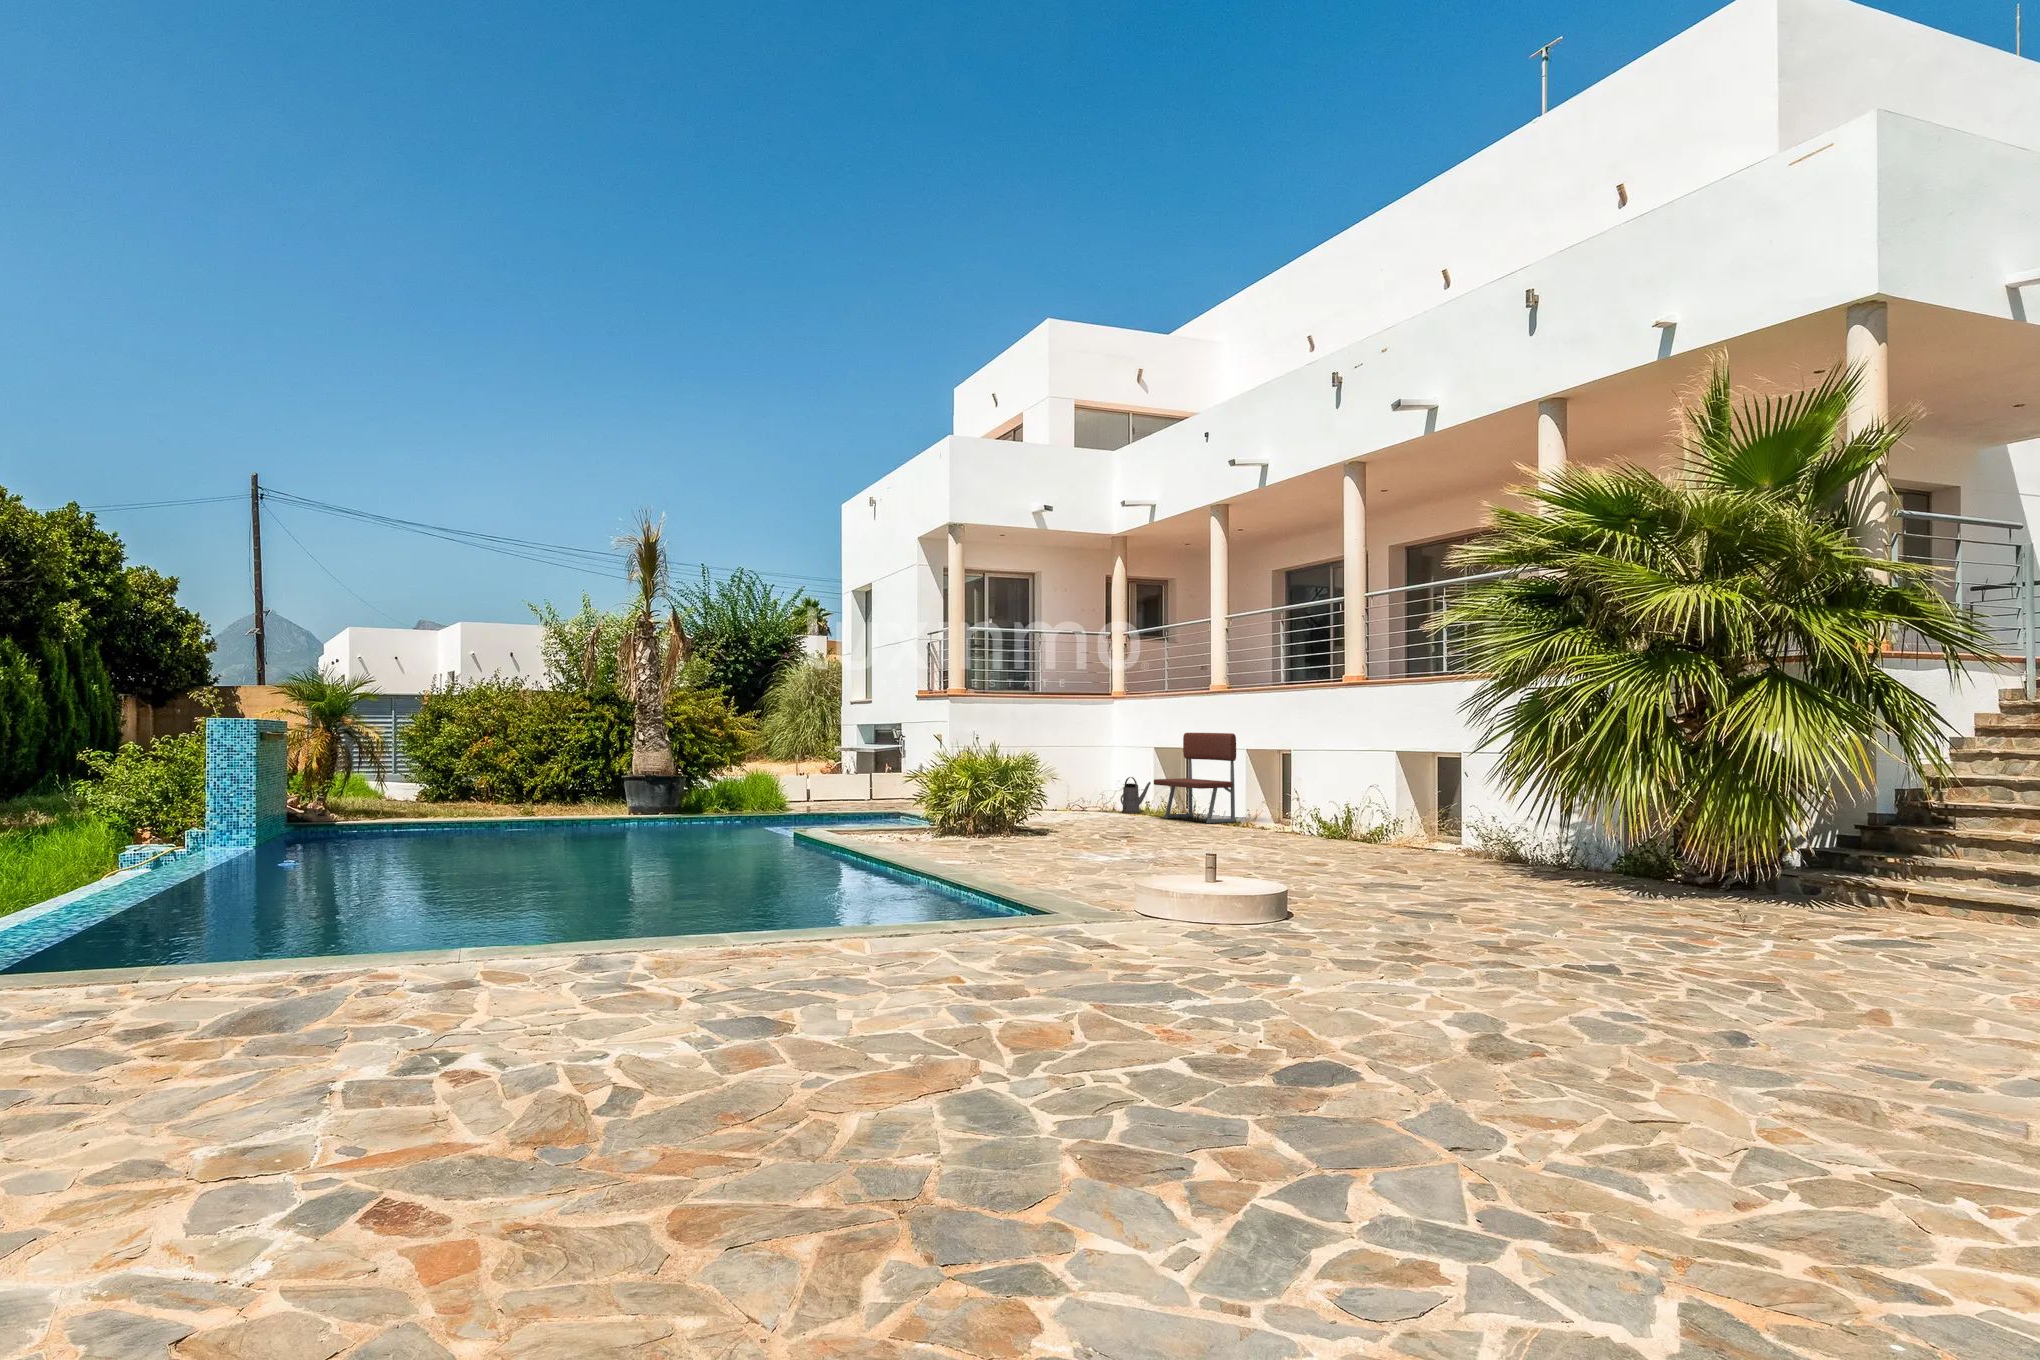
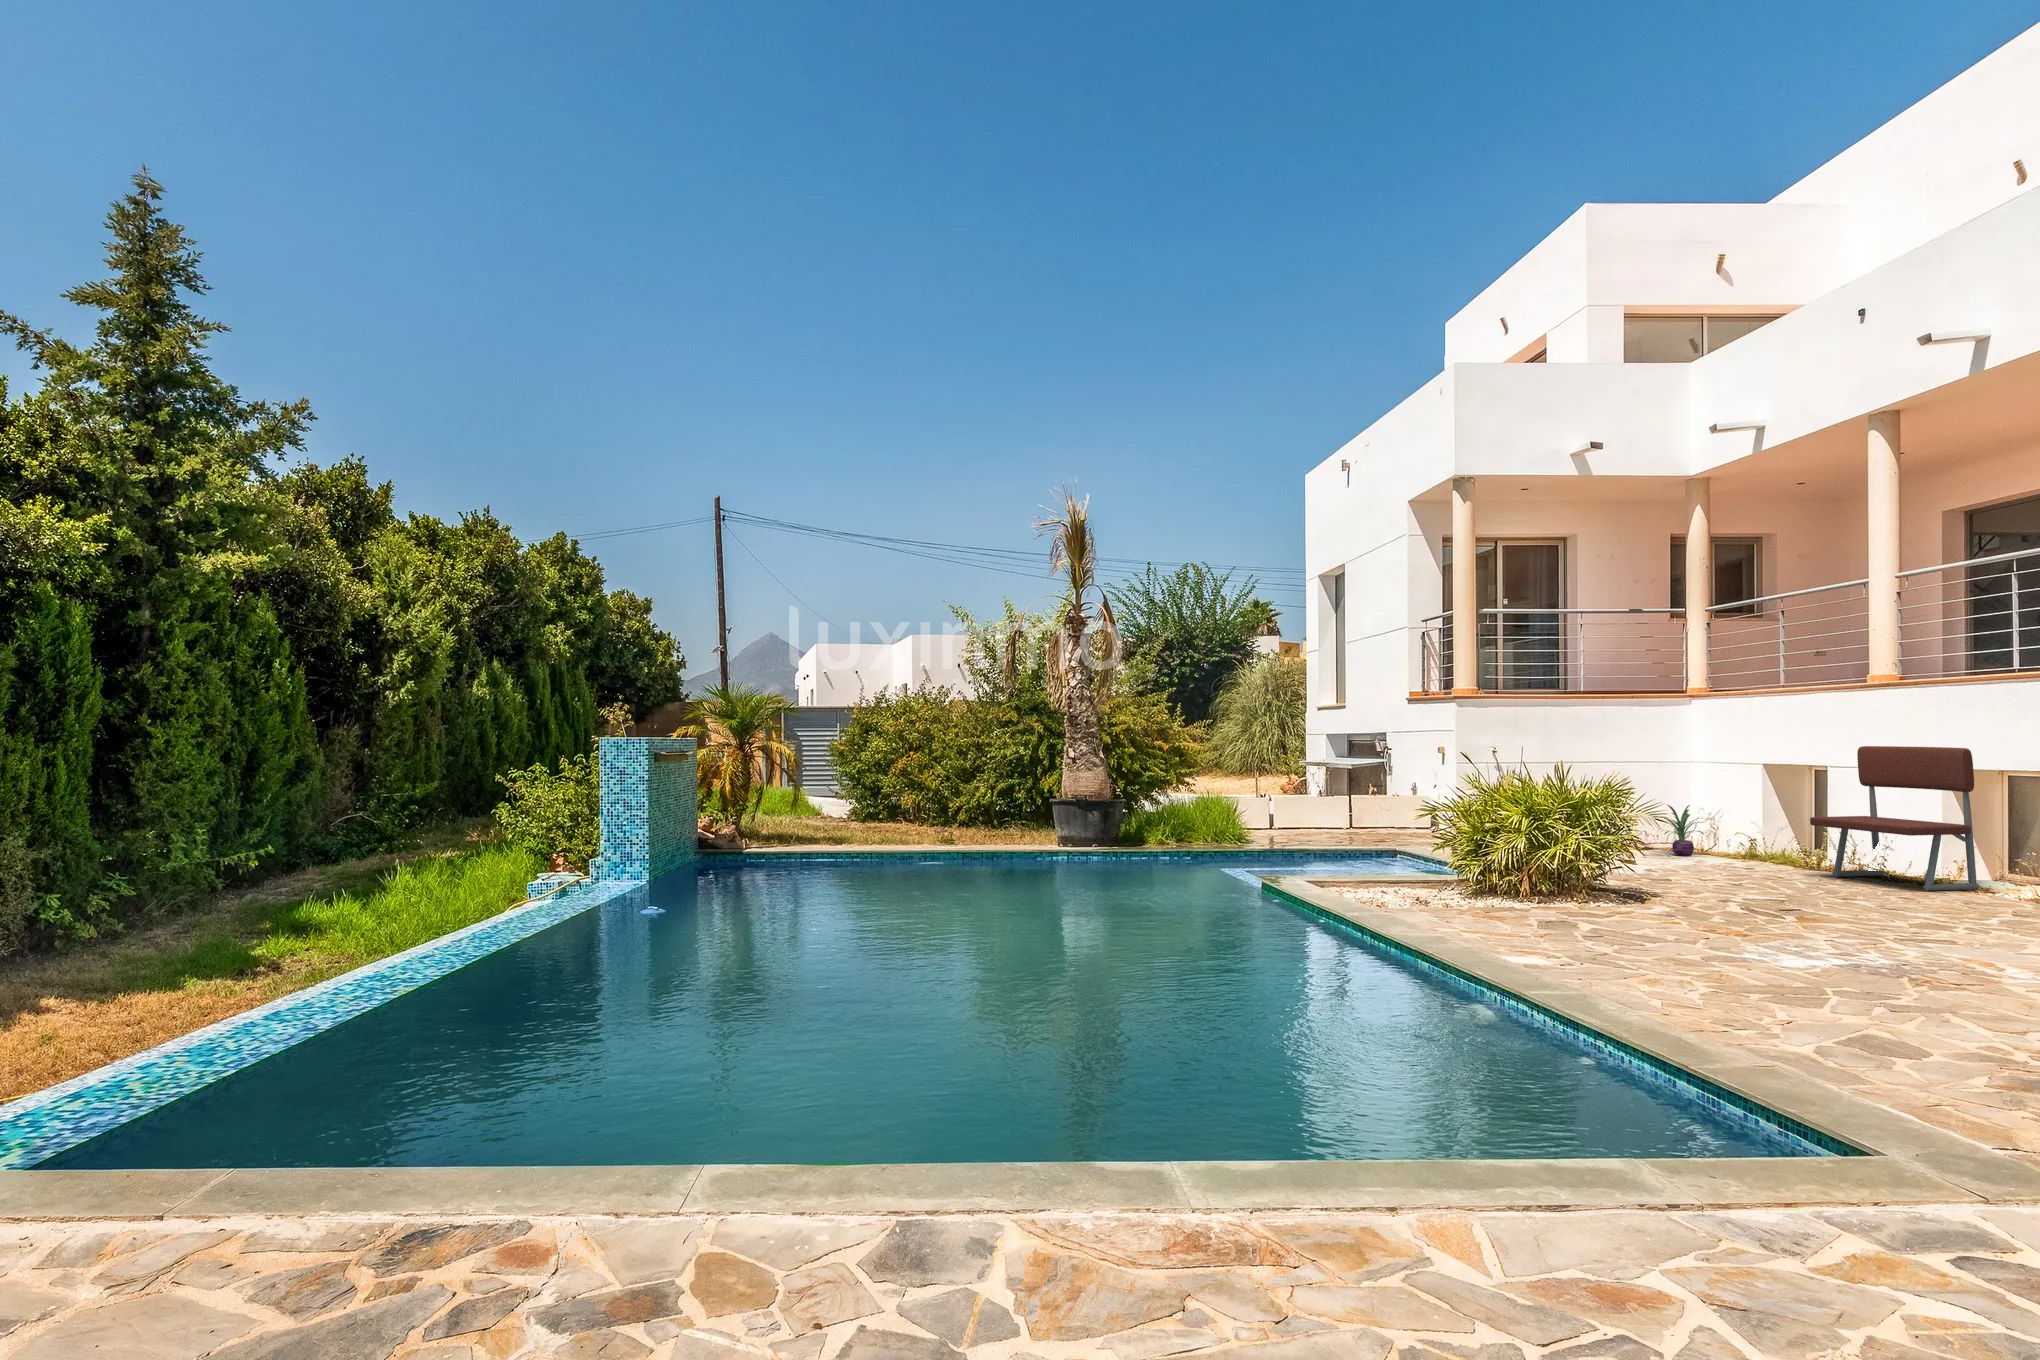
decorative plant: none [1065,774,1107,810] -> present [1662,805,1704,856]
watering can: present [1120,777,1151,813] -> none [1742,811,1789,864]

